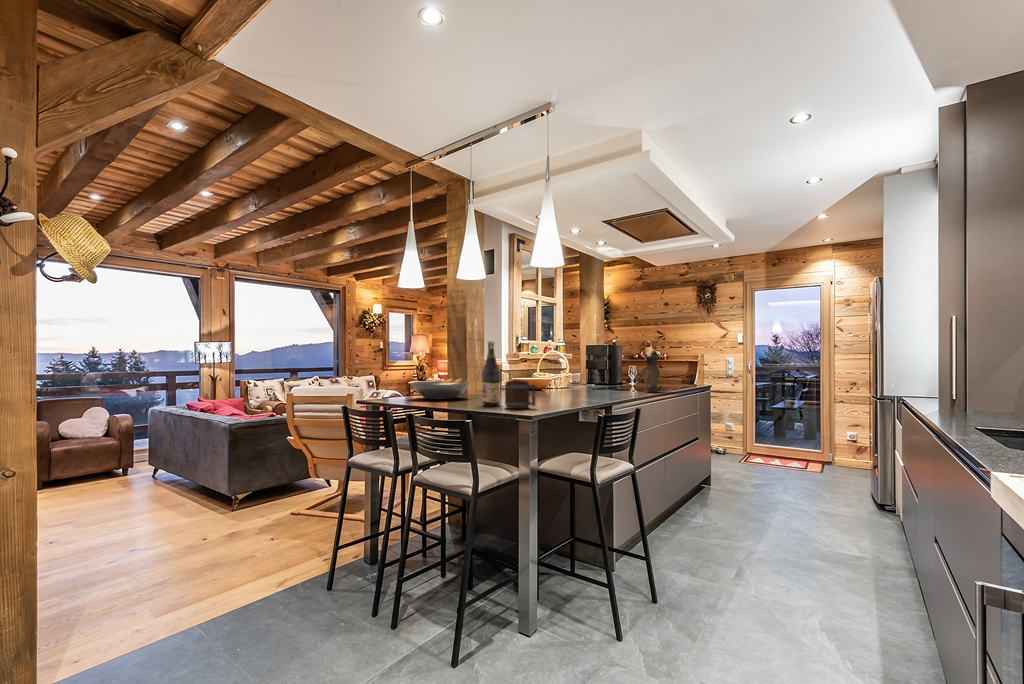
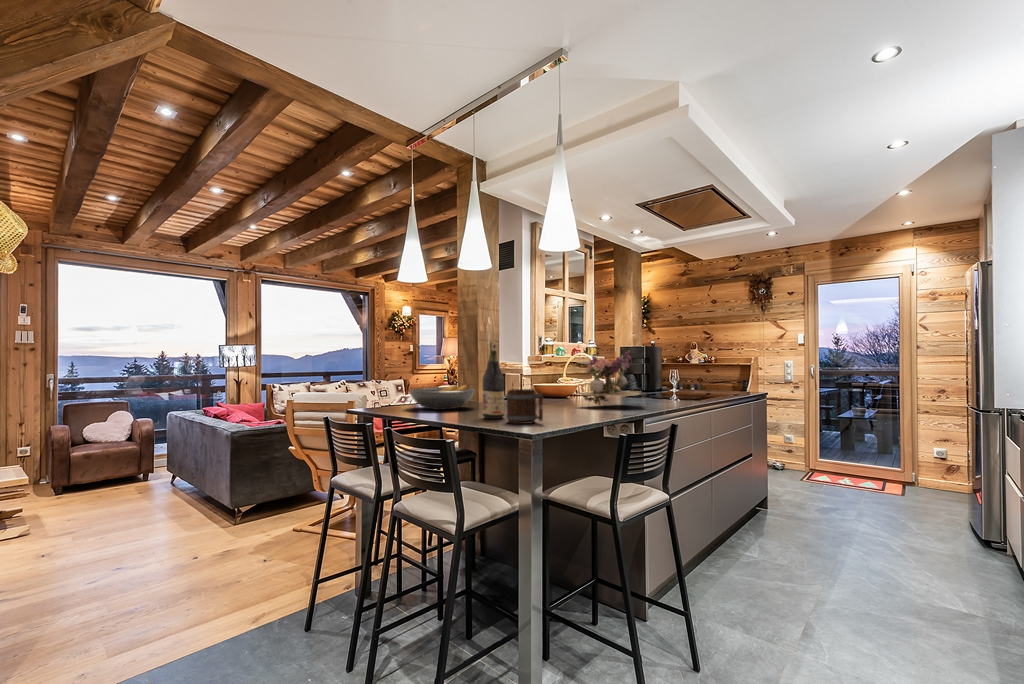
flower arrangement: none [554,349,611,396] -> present [577,352,642,406]
ceramic pitcher: present [642,351,660,392] -> none [682,352,704,401]

